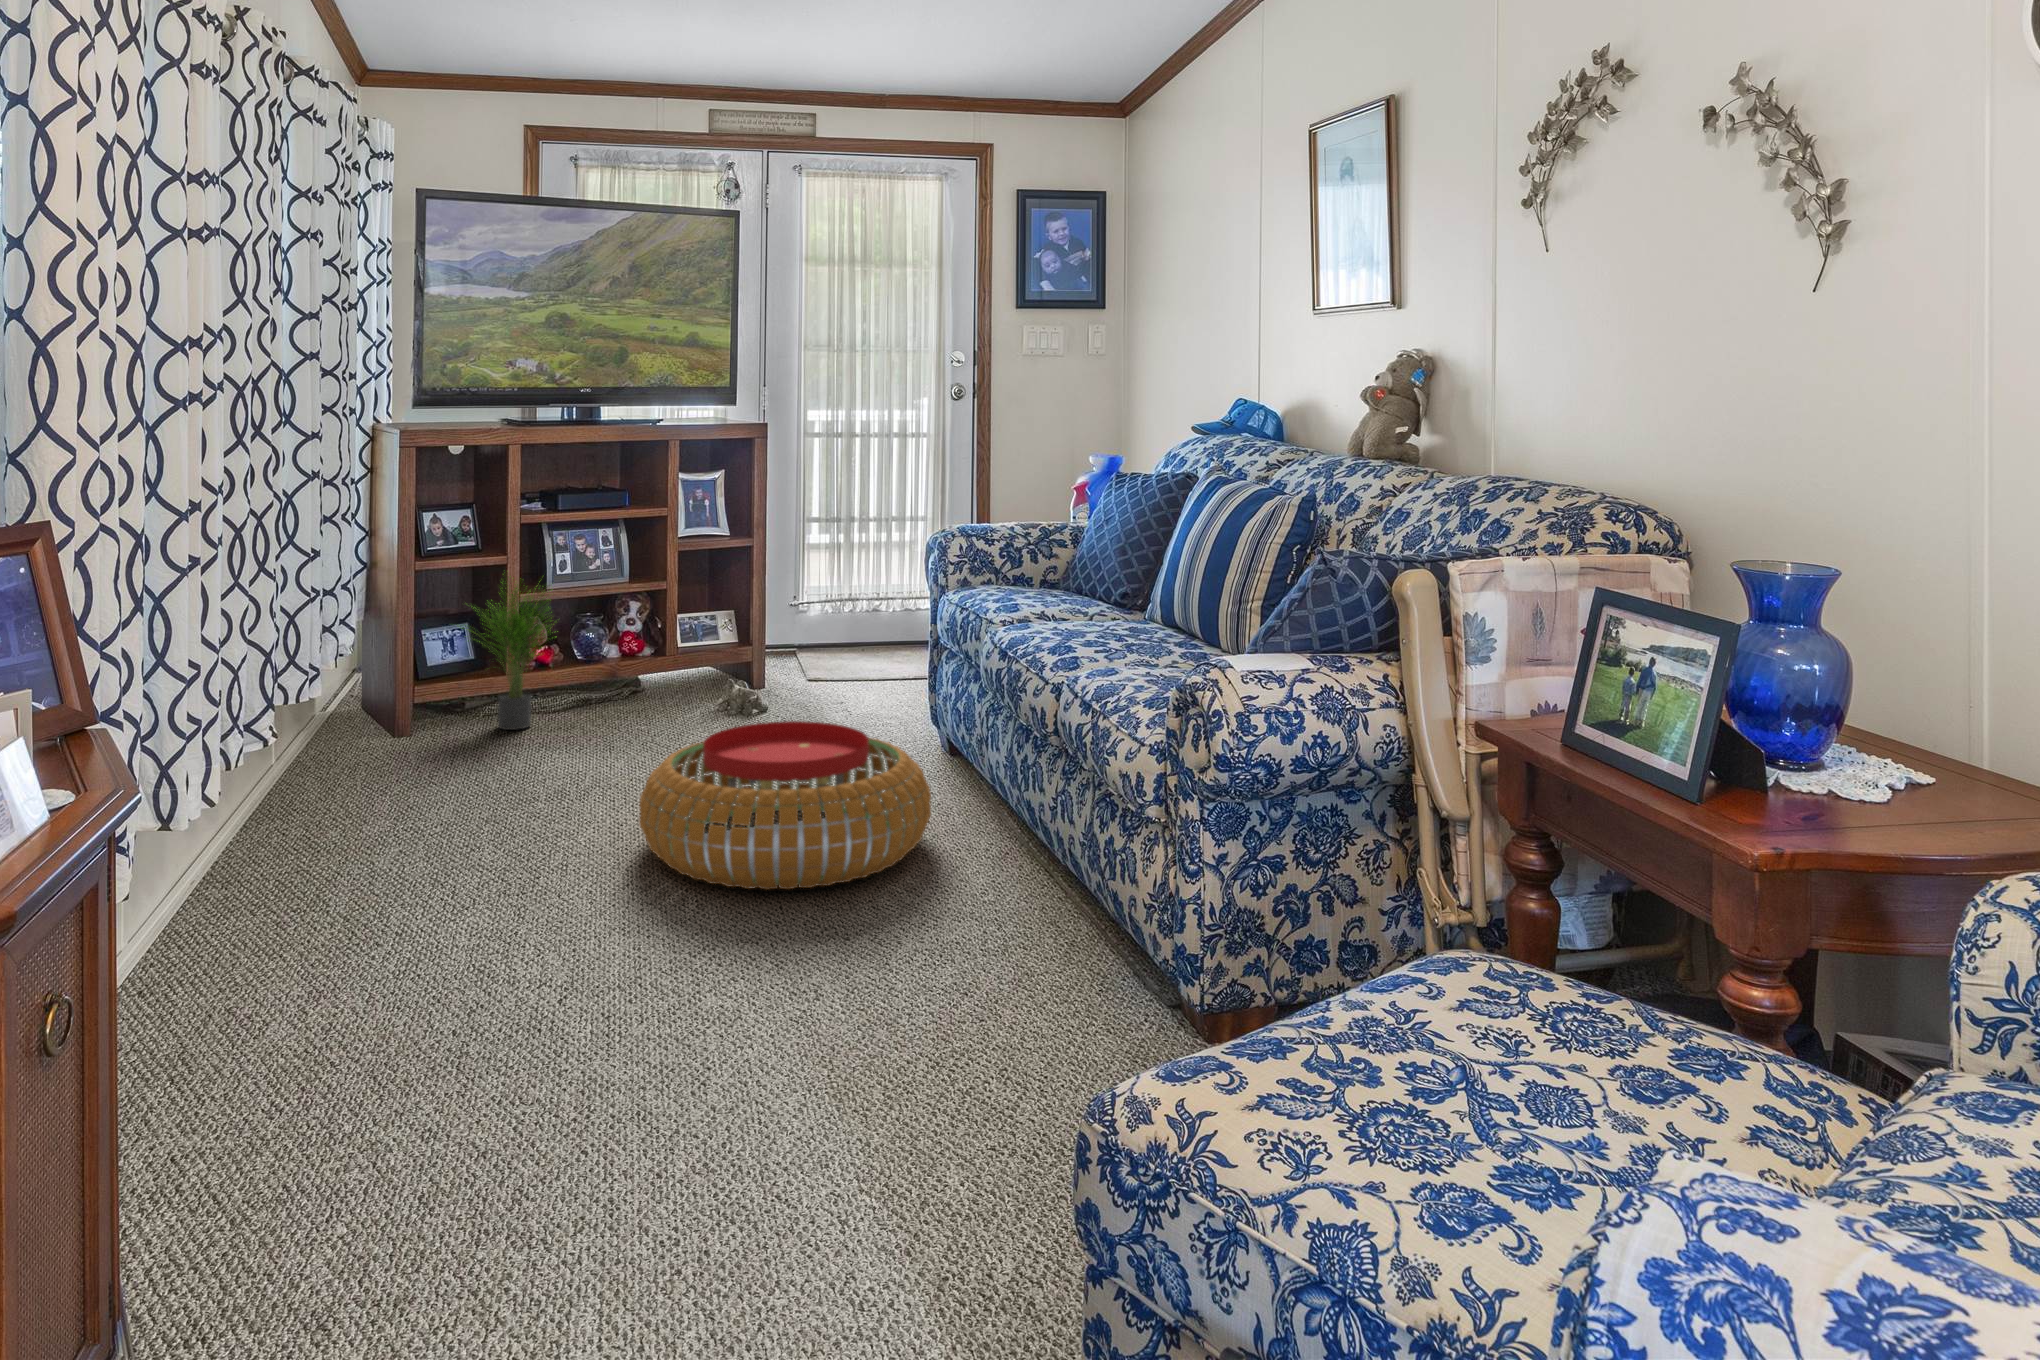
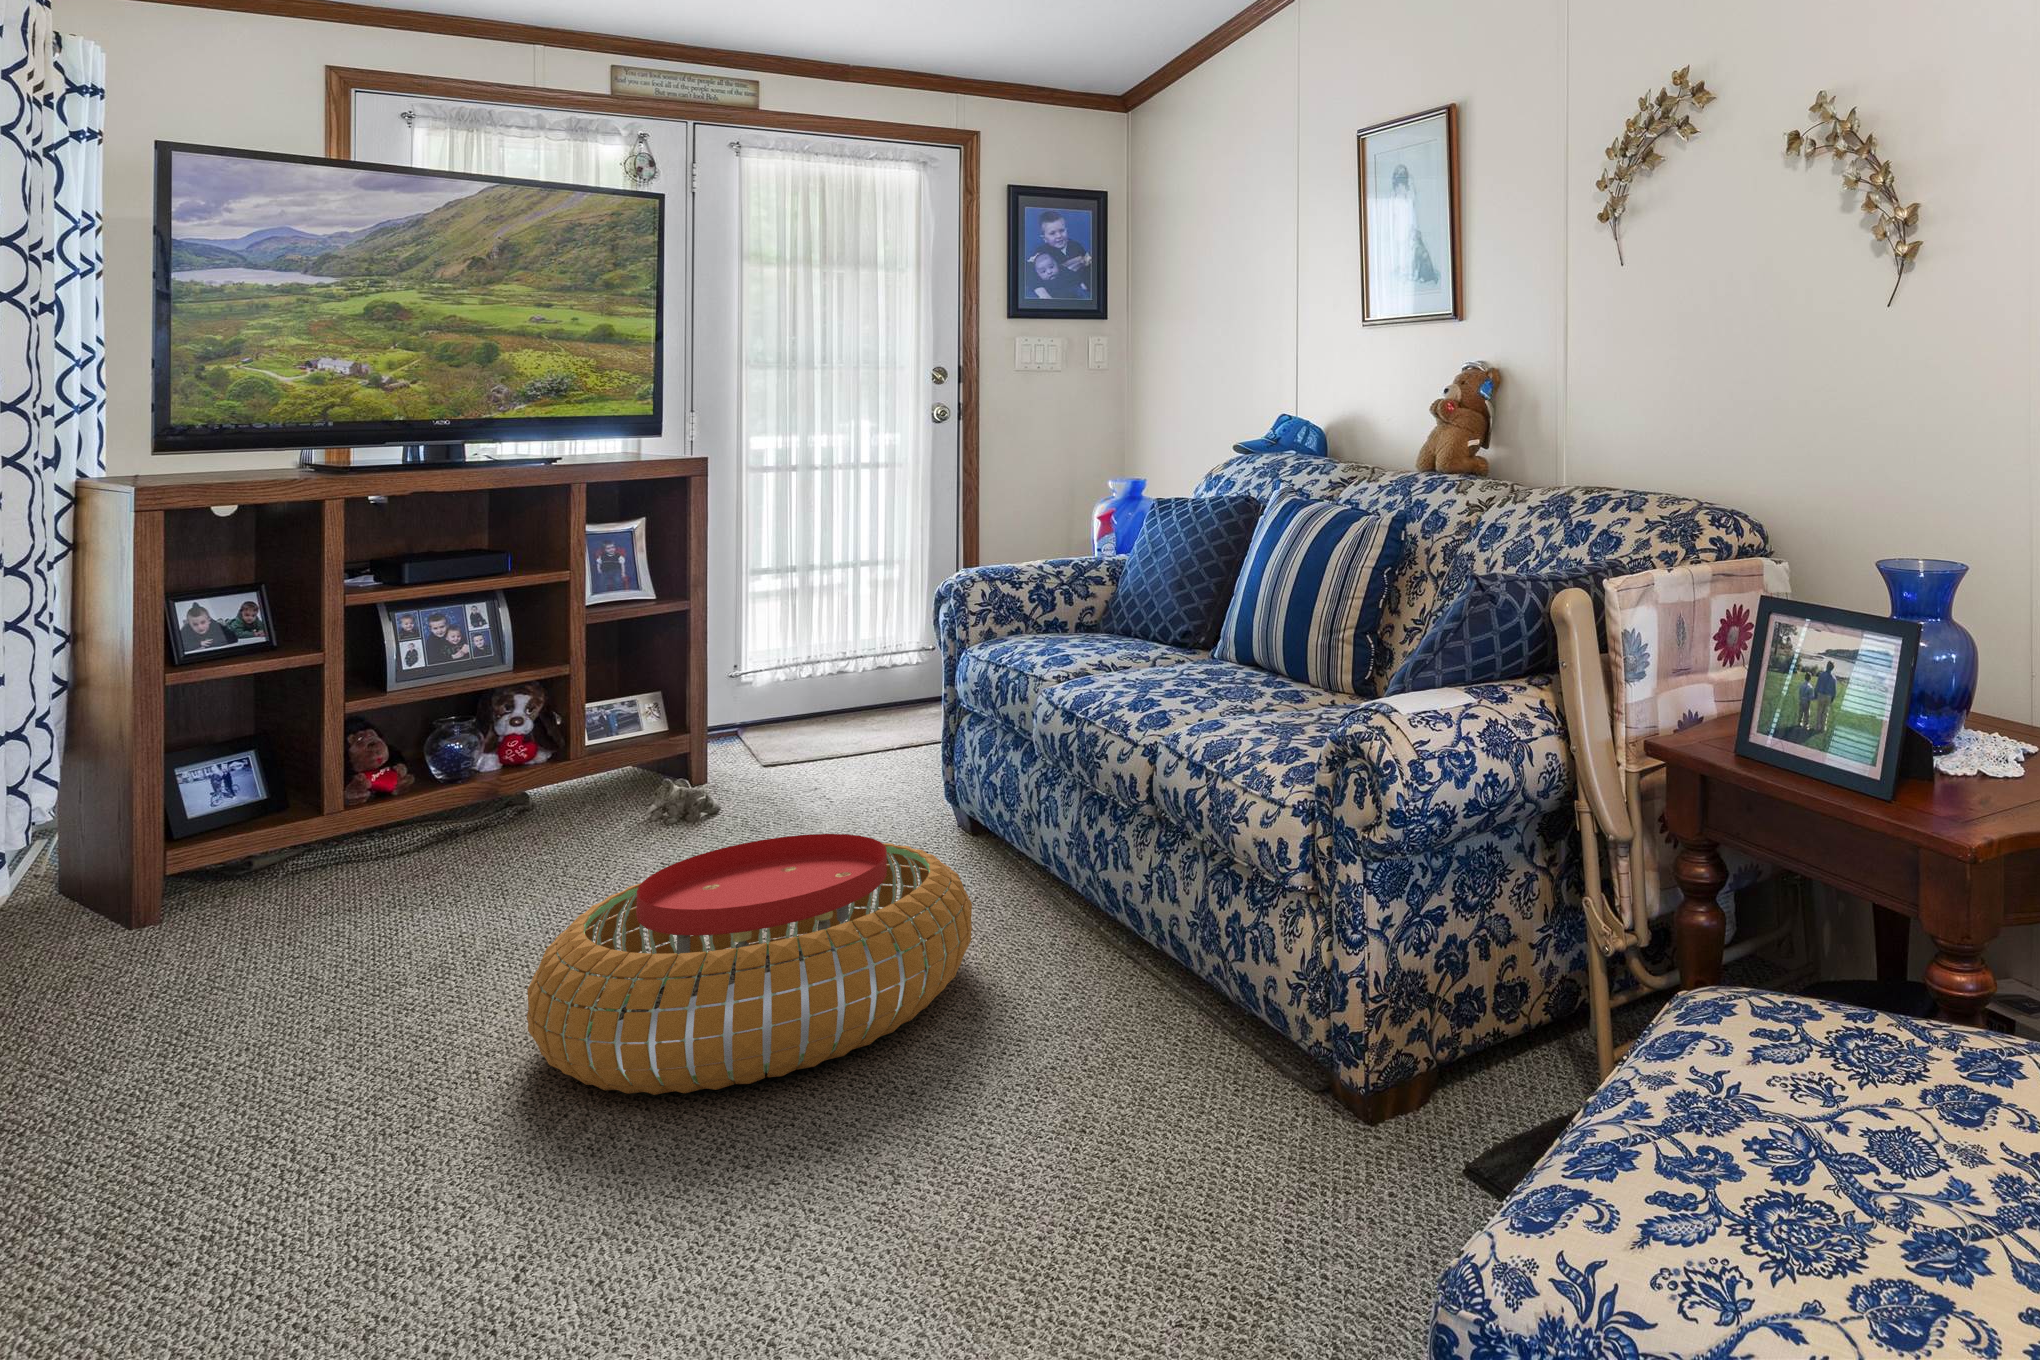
potted plant: present [467,581,549,730] -> none [139,666,372,916]

